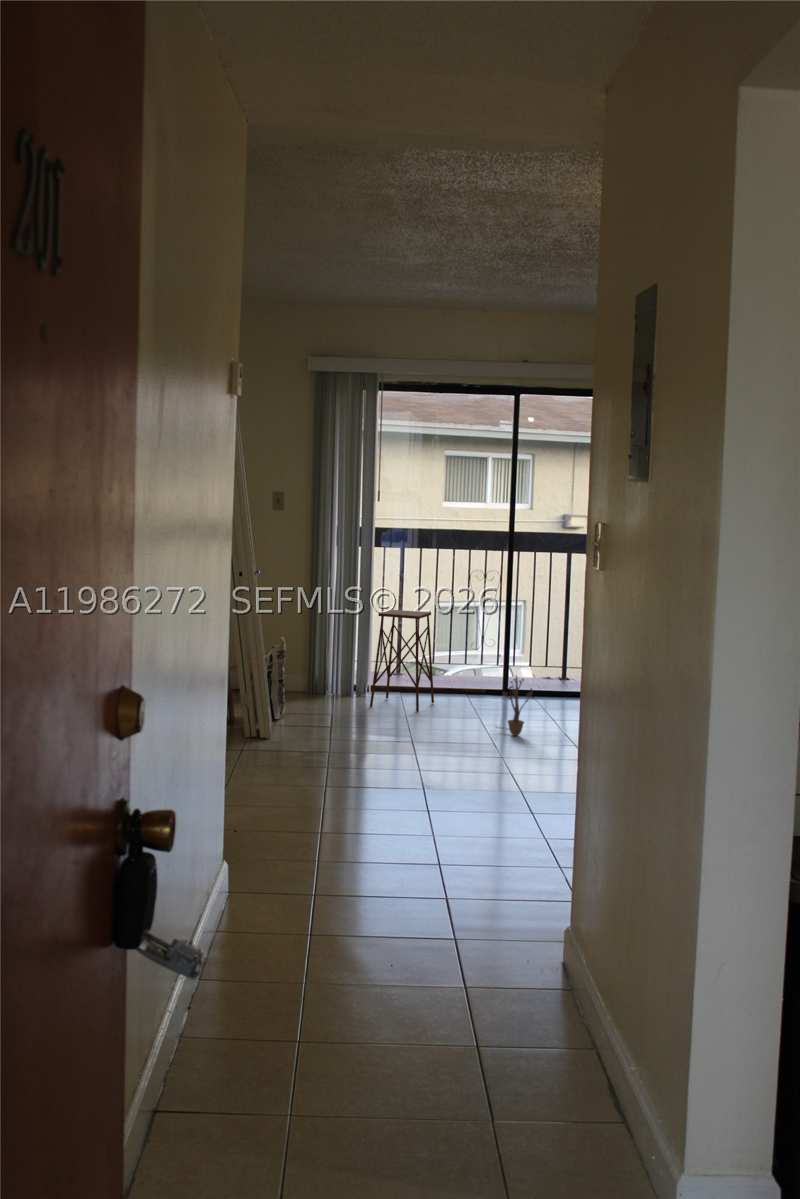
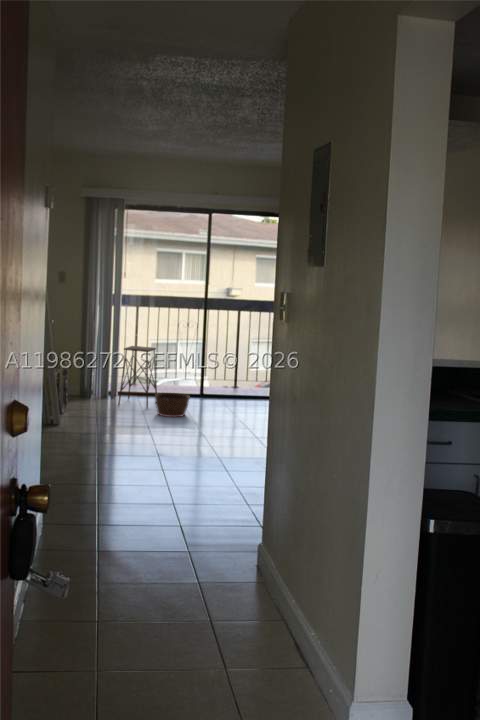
decorative plant: present [496,675,534,736] -> none [194,387,217,423]
basket: none [430,686,488,726] -> present [155,393,189,417]

